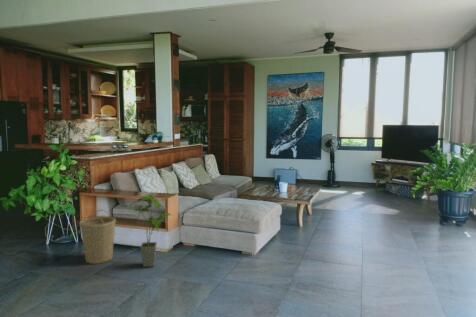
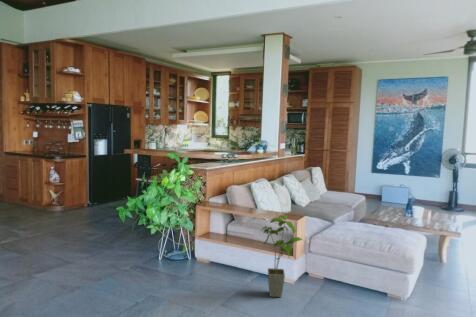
basket: present [80,215,116,264] -> none [201,227,238,287]

